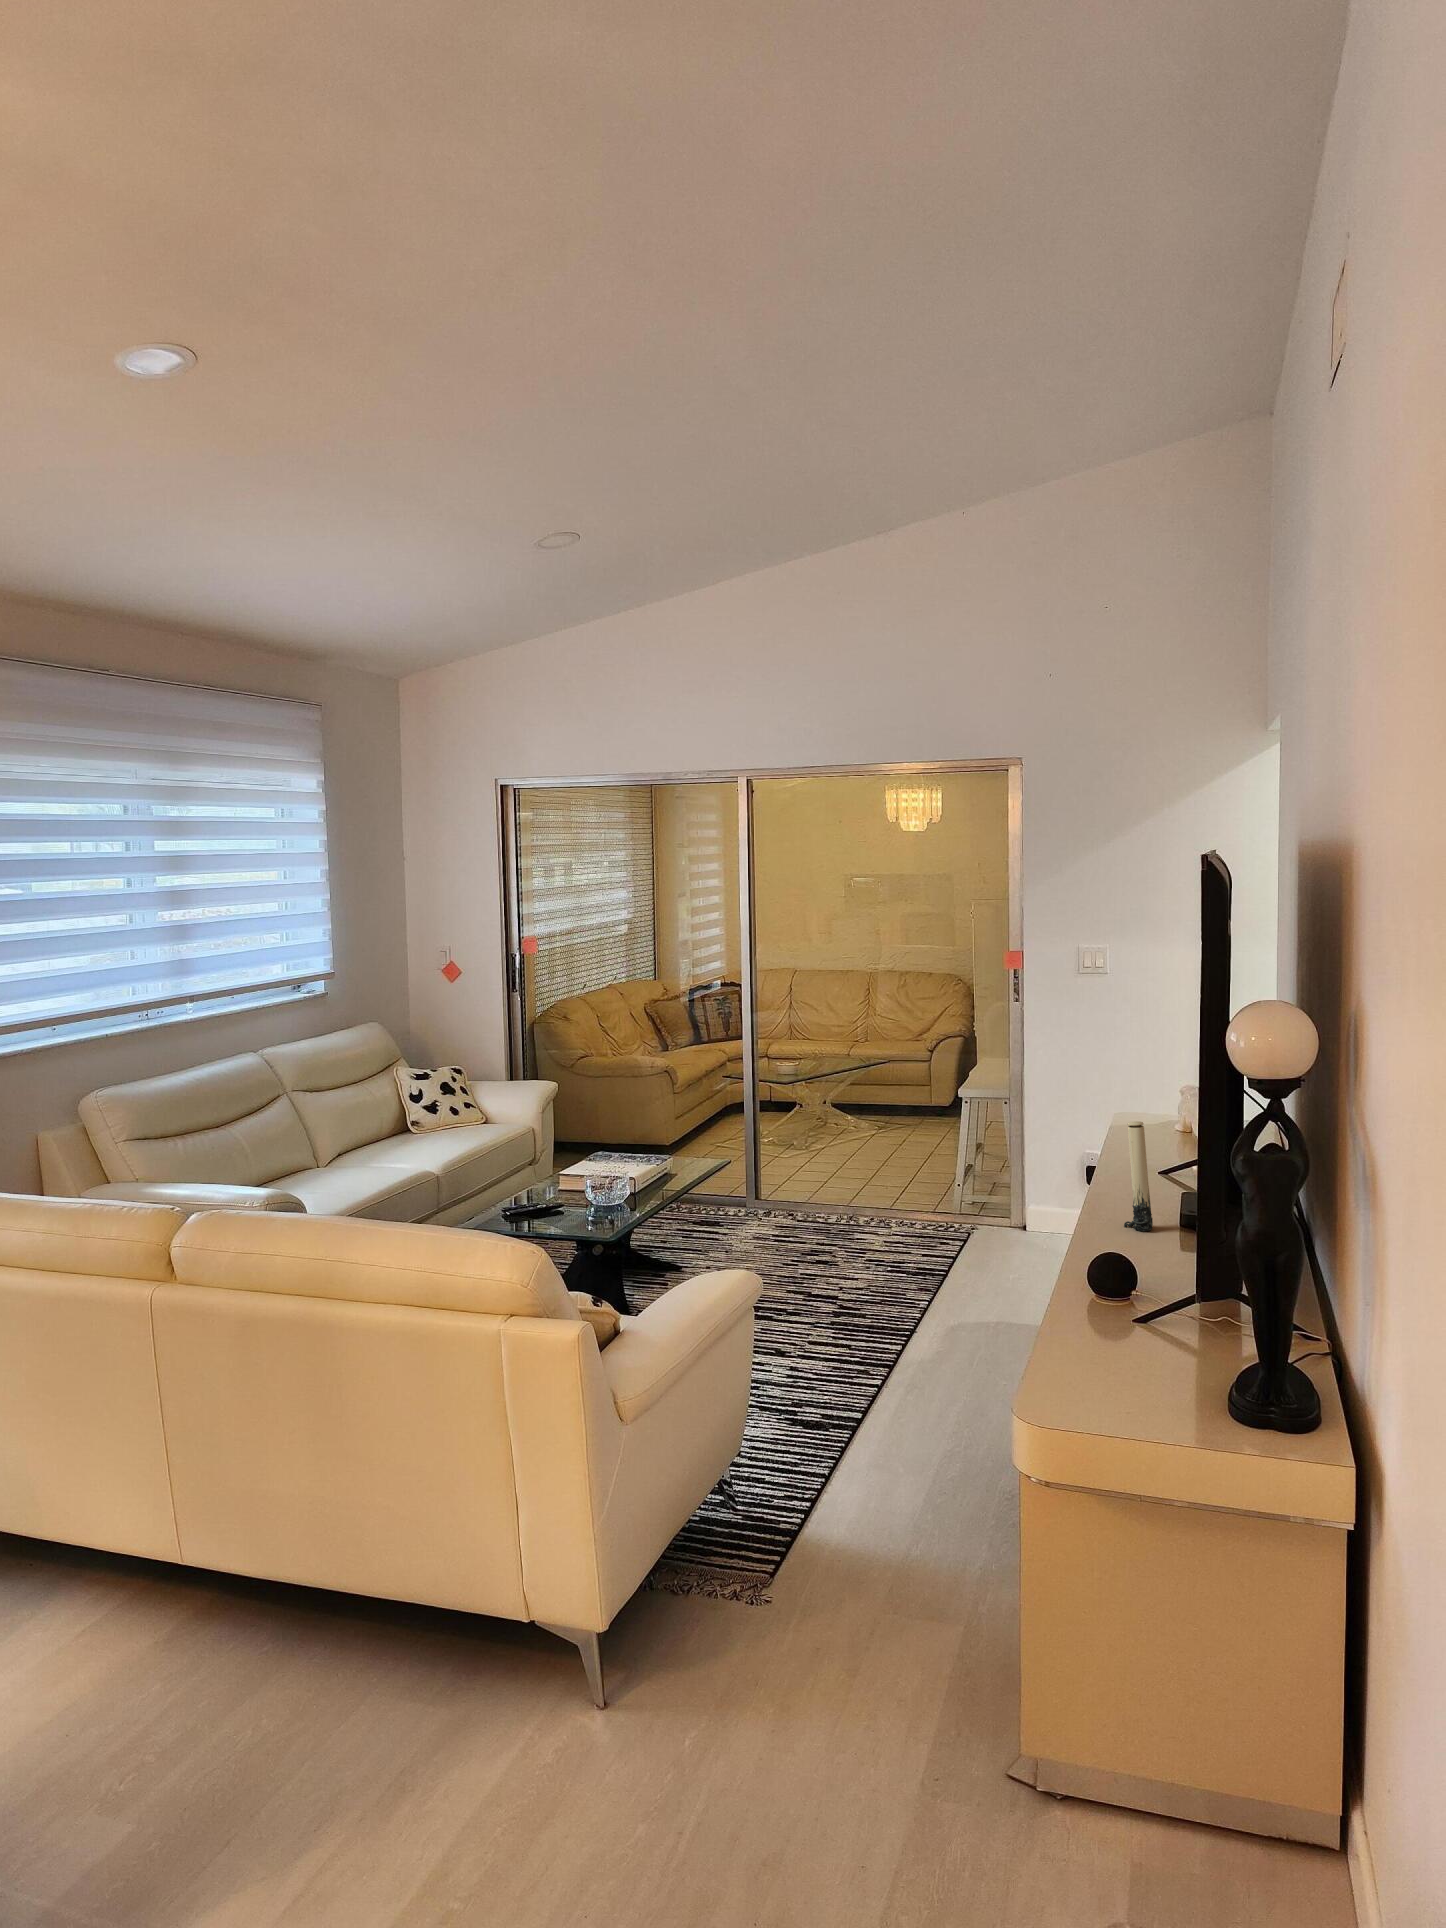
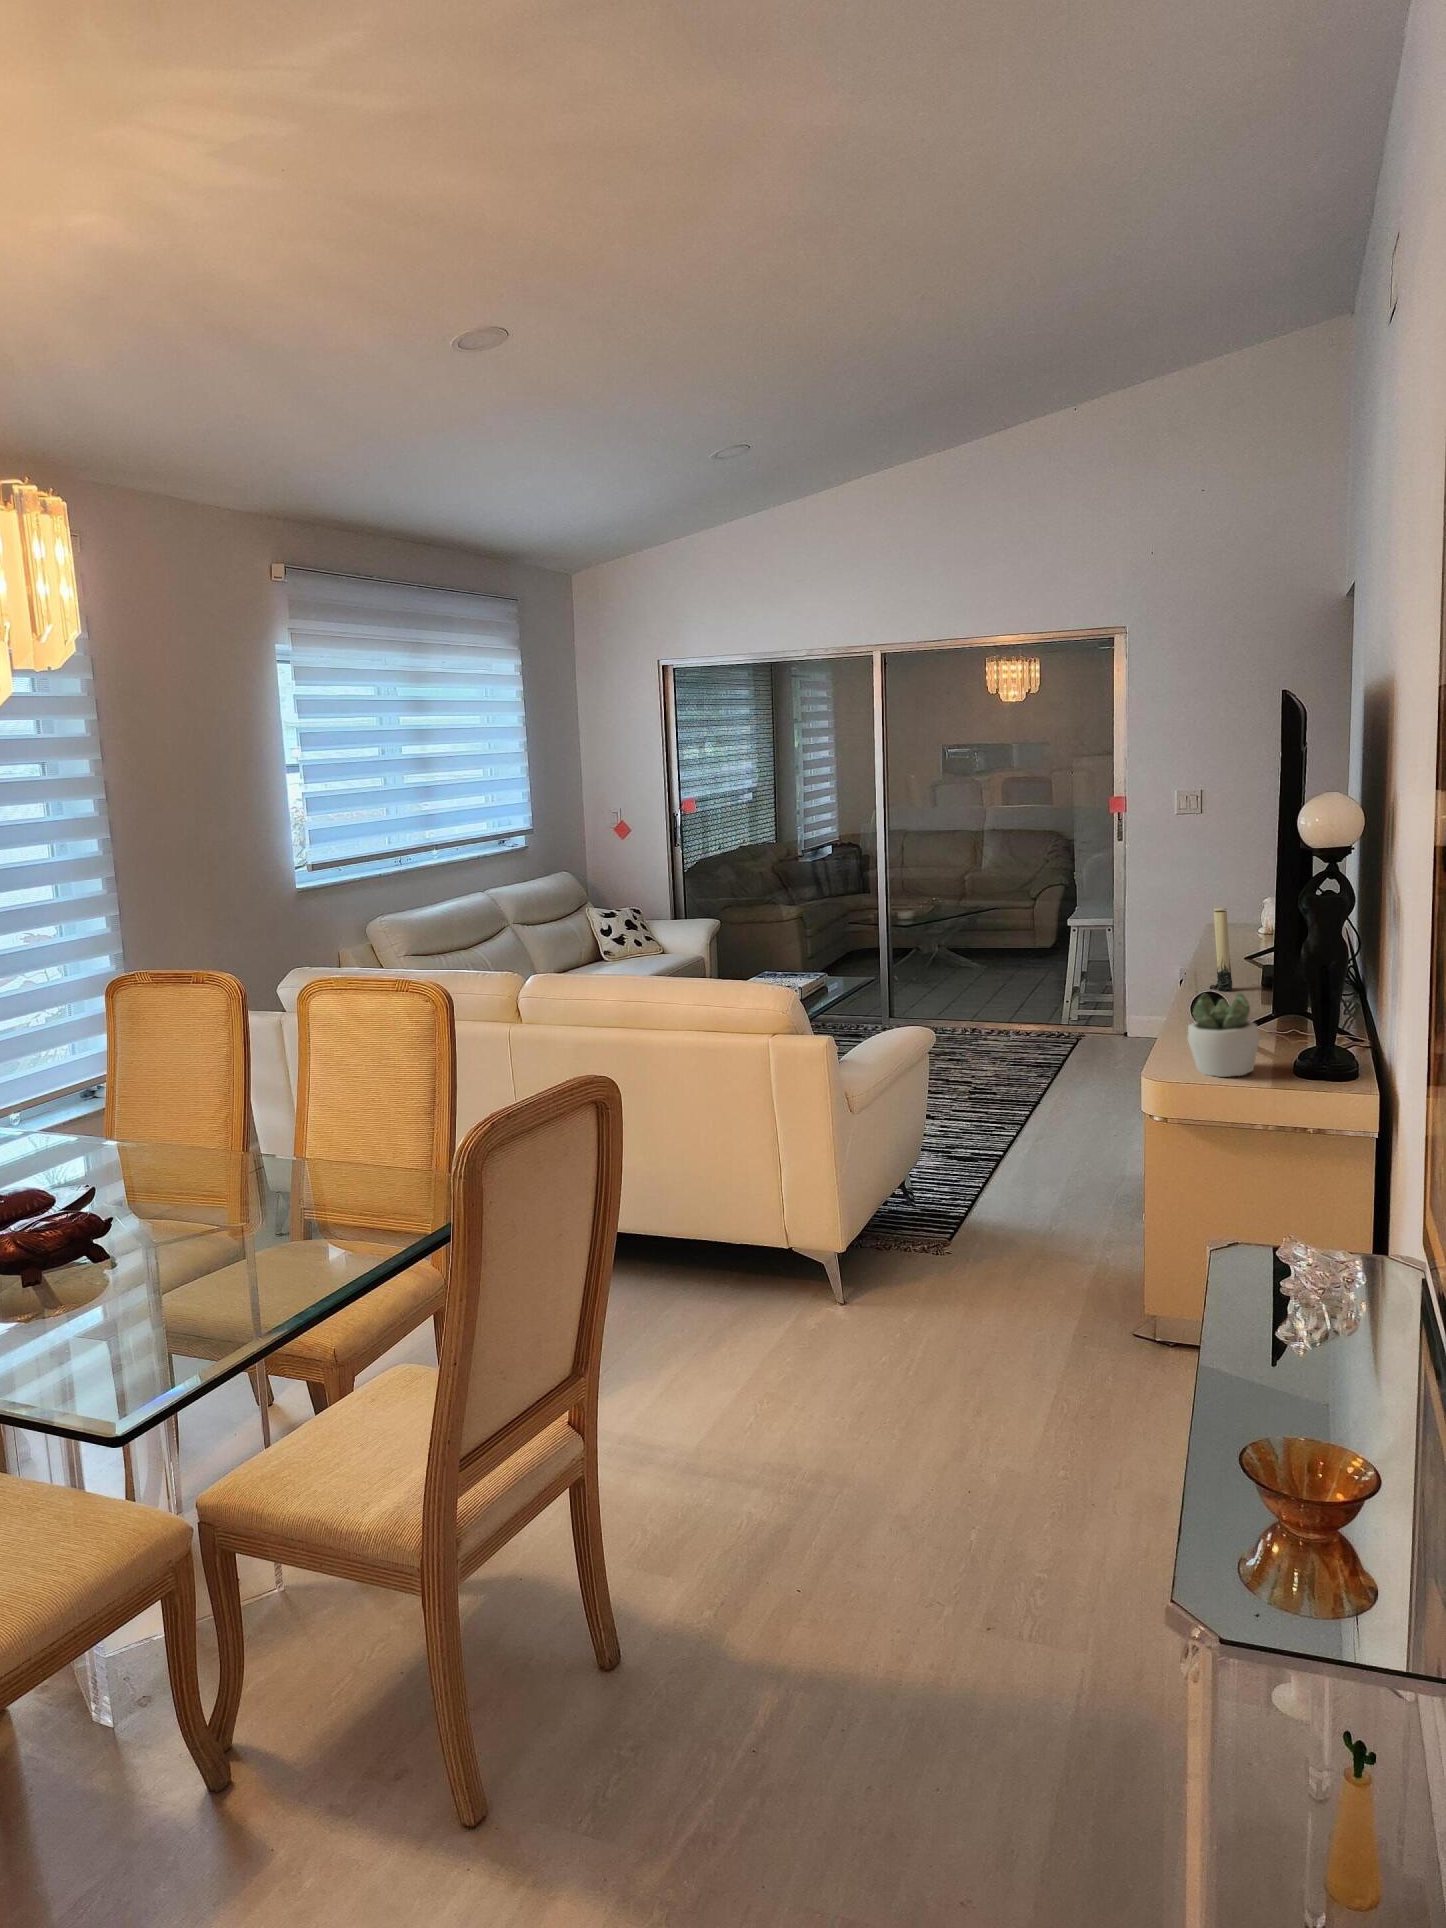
succulent plant: none [1075,1274,1173,1401] -> present [1188,992,1259,1077]

